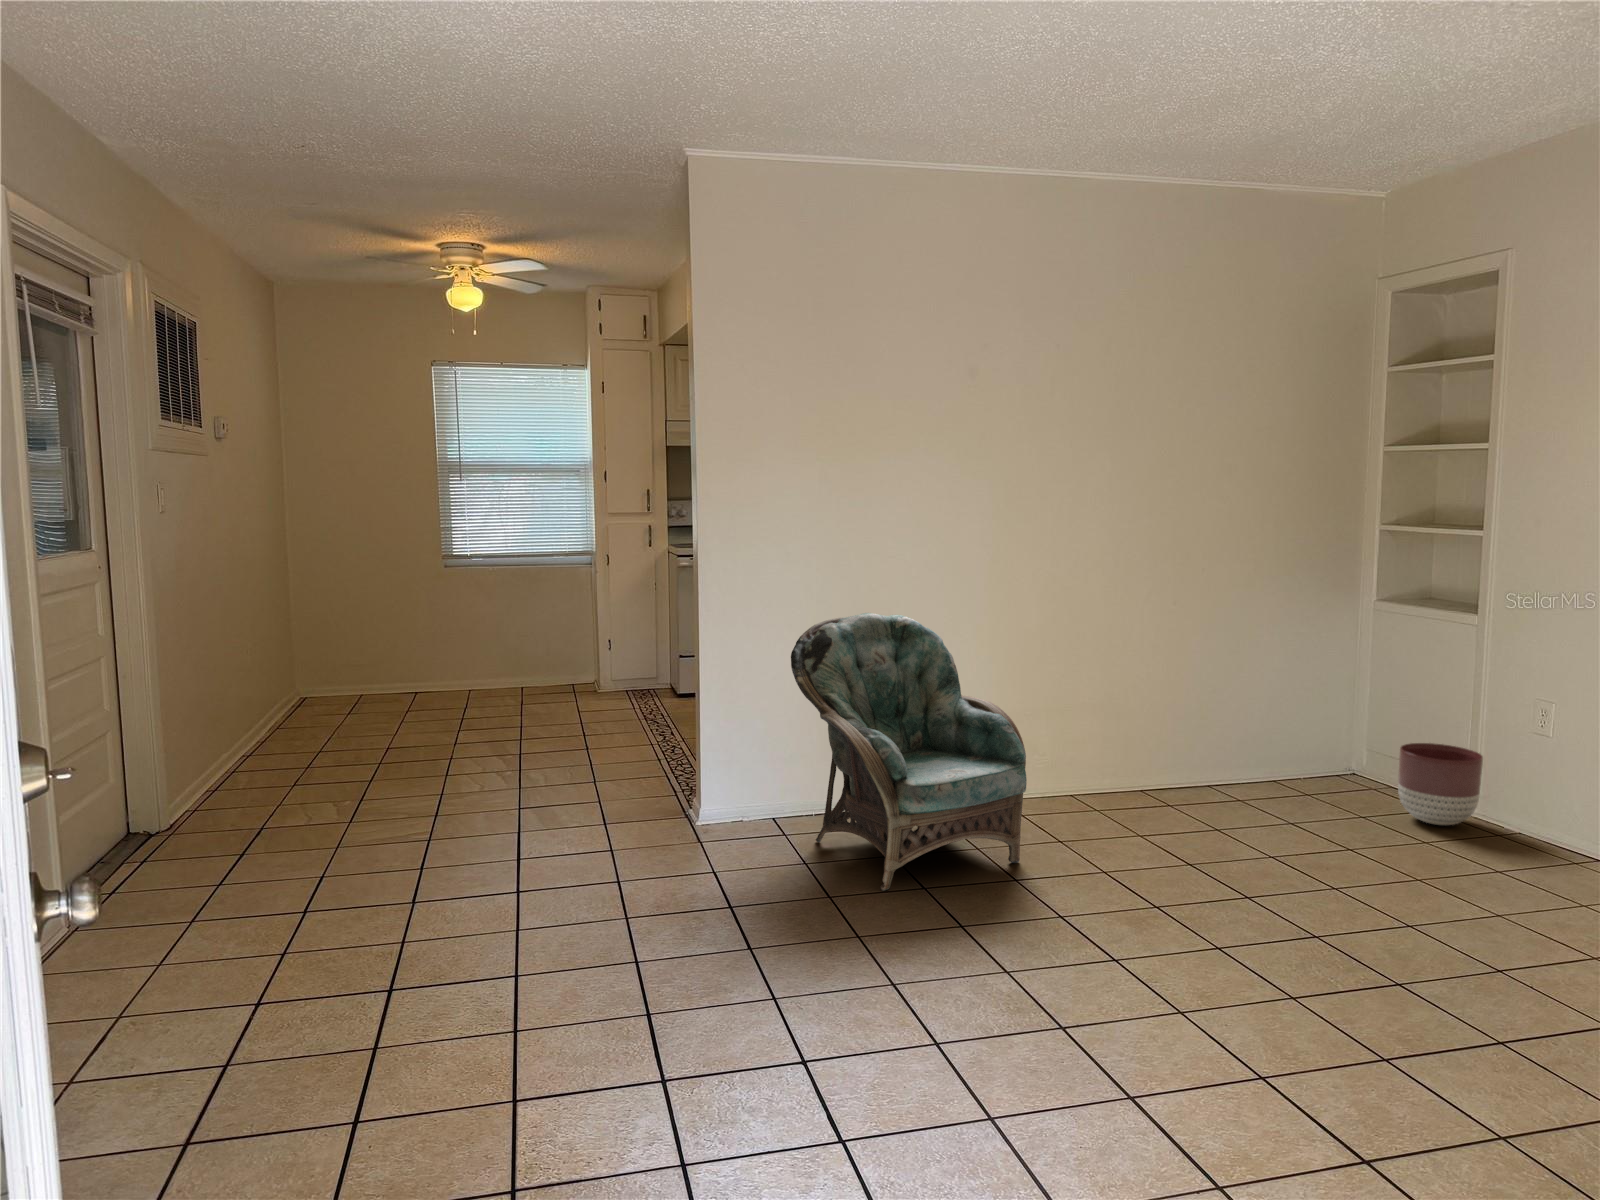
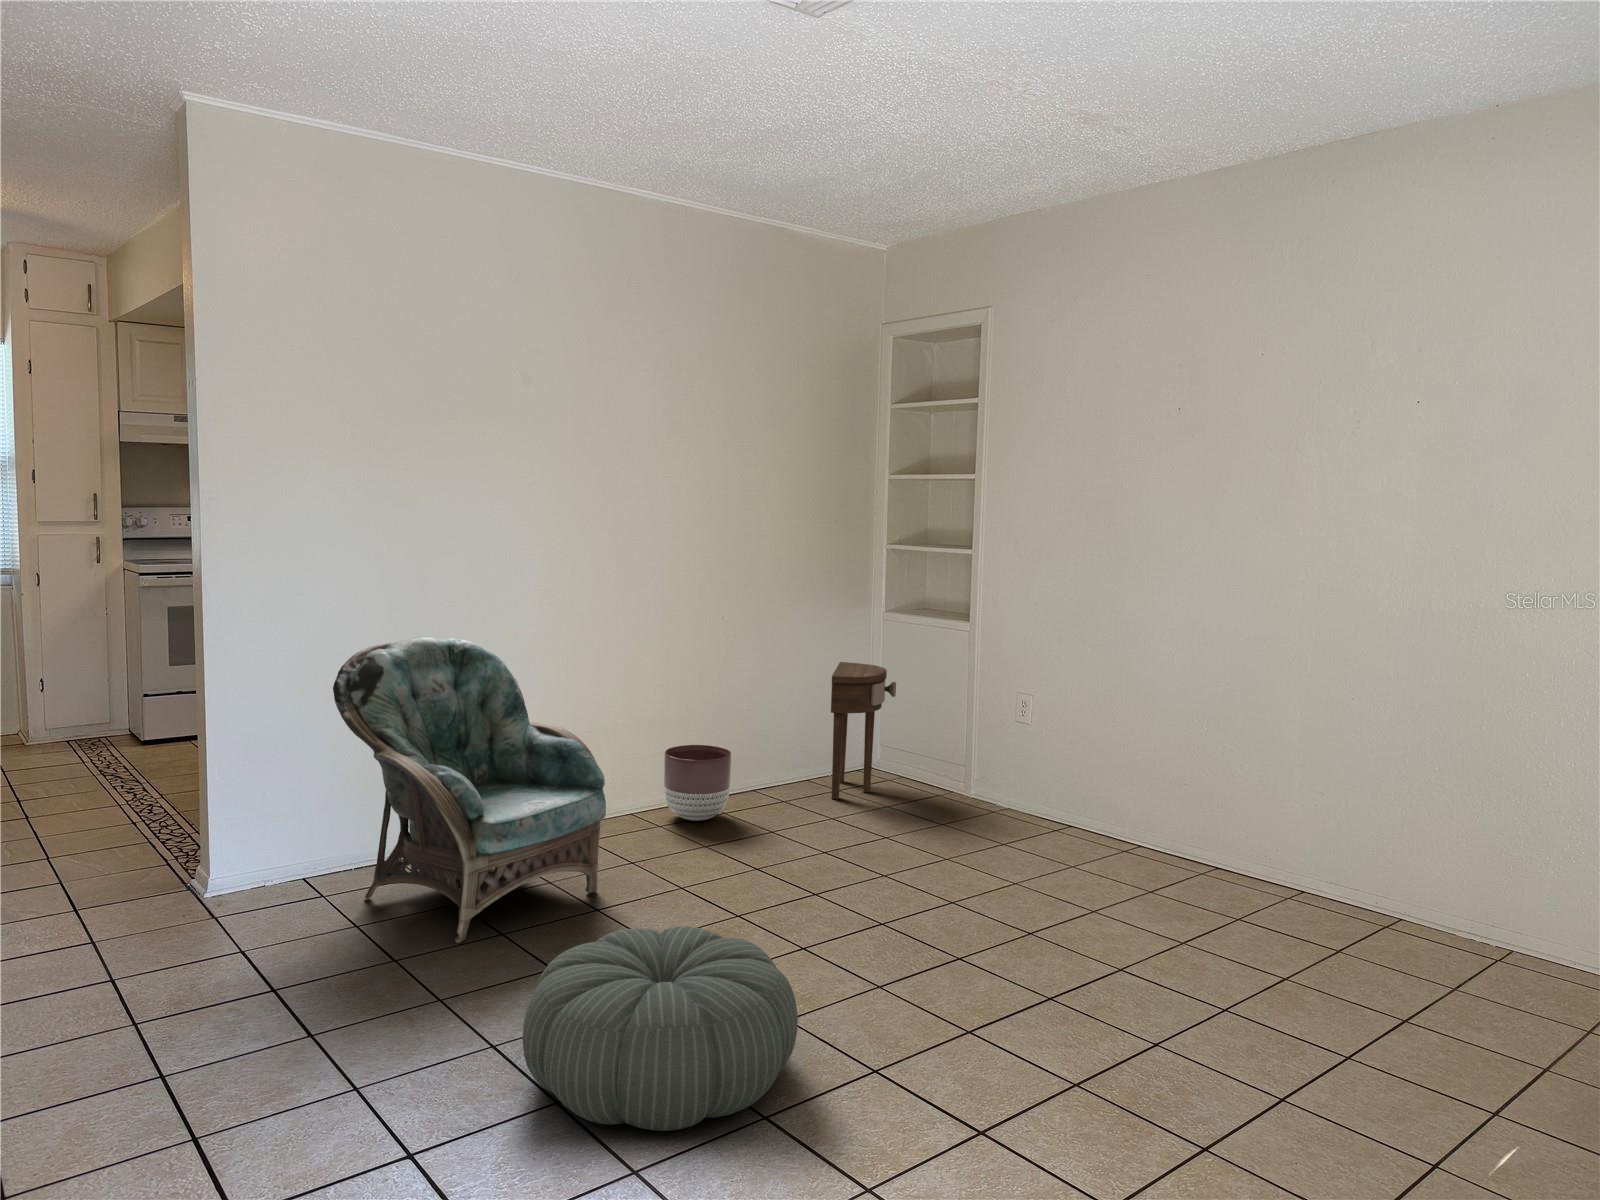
side table: none [1296,651,1380,800] -> present [831,662,896,799]
planter: present [1398,743,1483,825] -> present [664,745,731,821]
pouf: none [907,898,1178,1093] -> present [523,926,798,1131]

